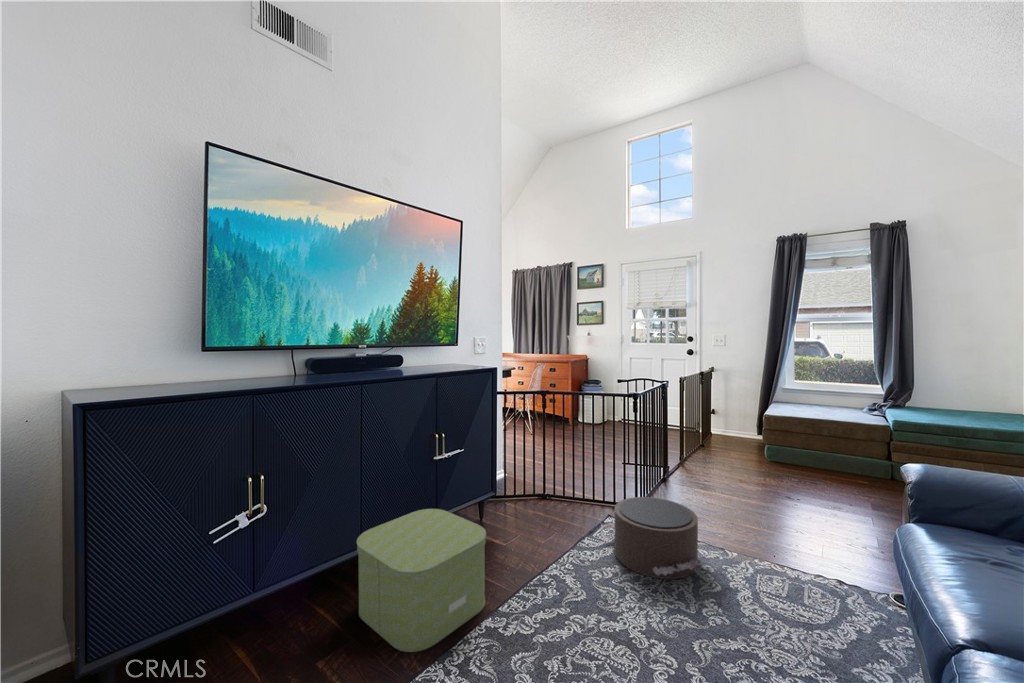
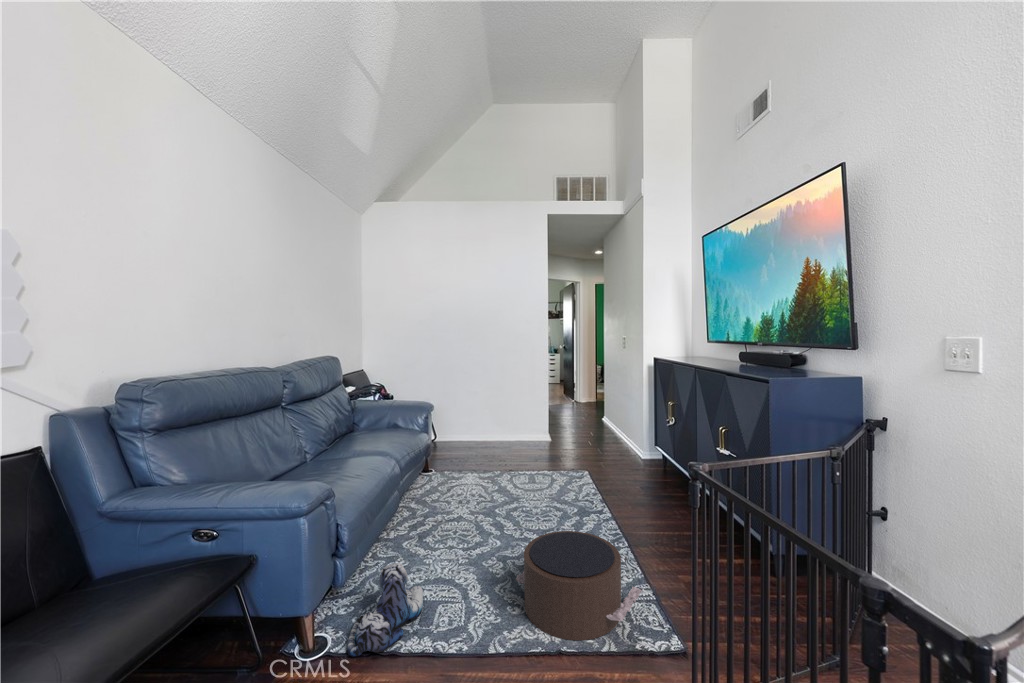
storage box: present [357,509,486,652] -> none [616,450,698,522]
plush toy: none [805,549,880,618] -> present [347,563,423,657]

